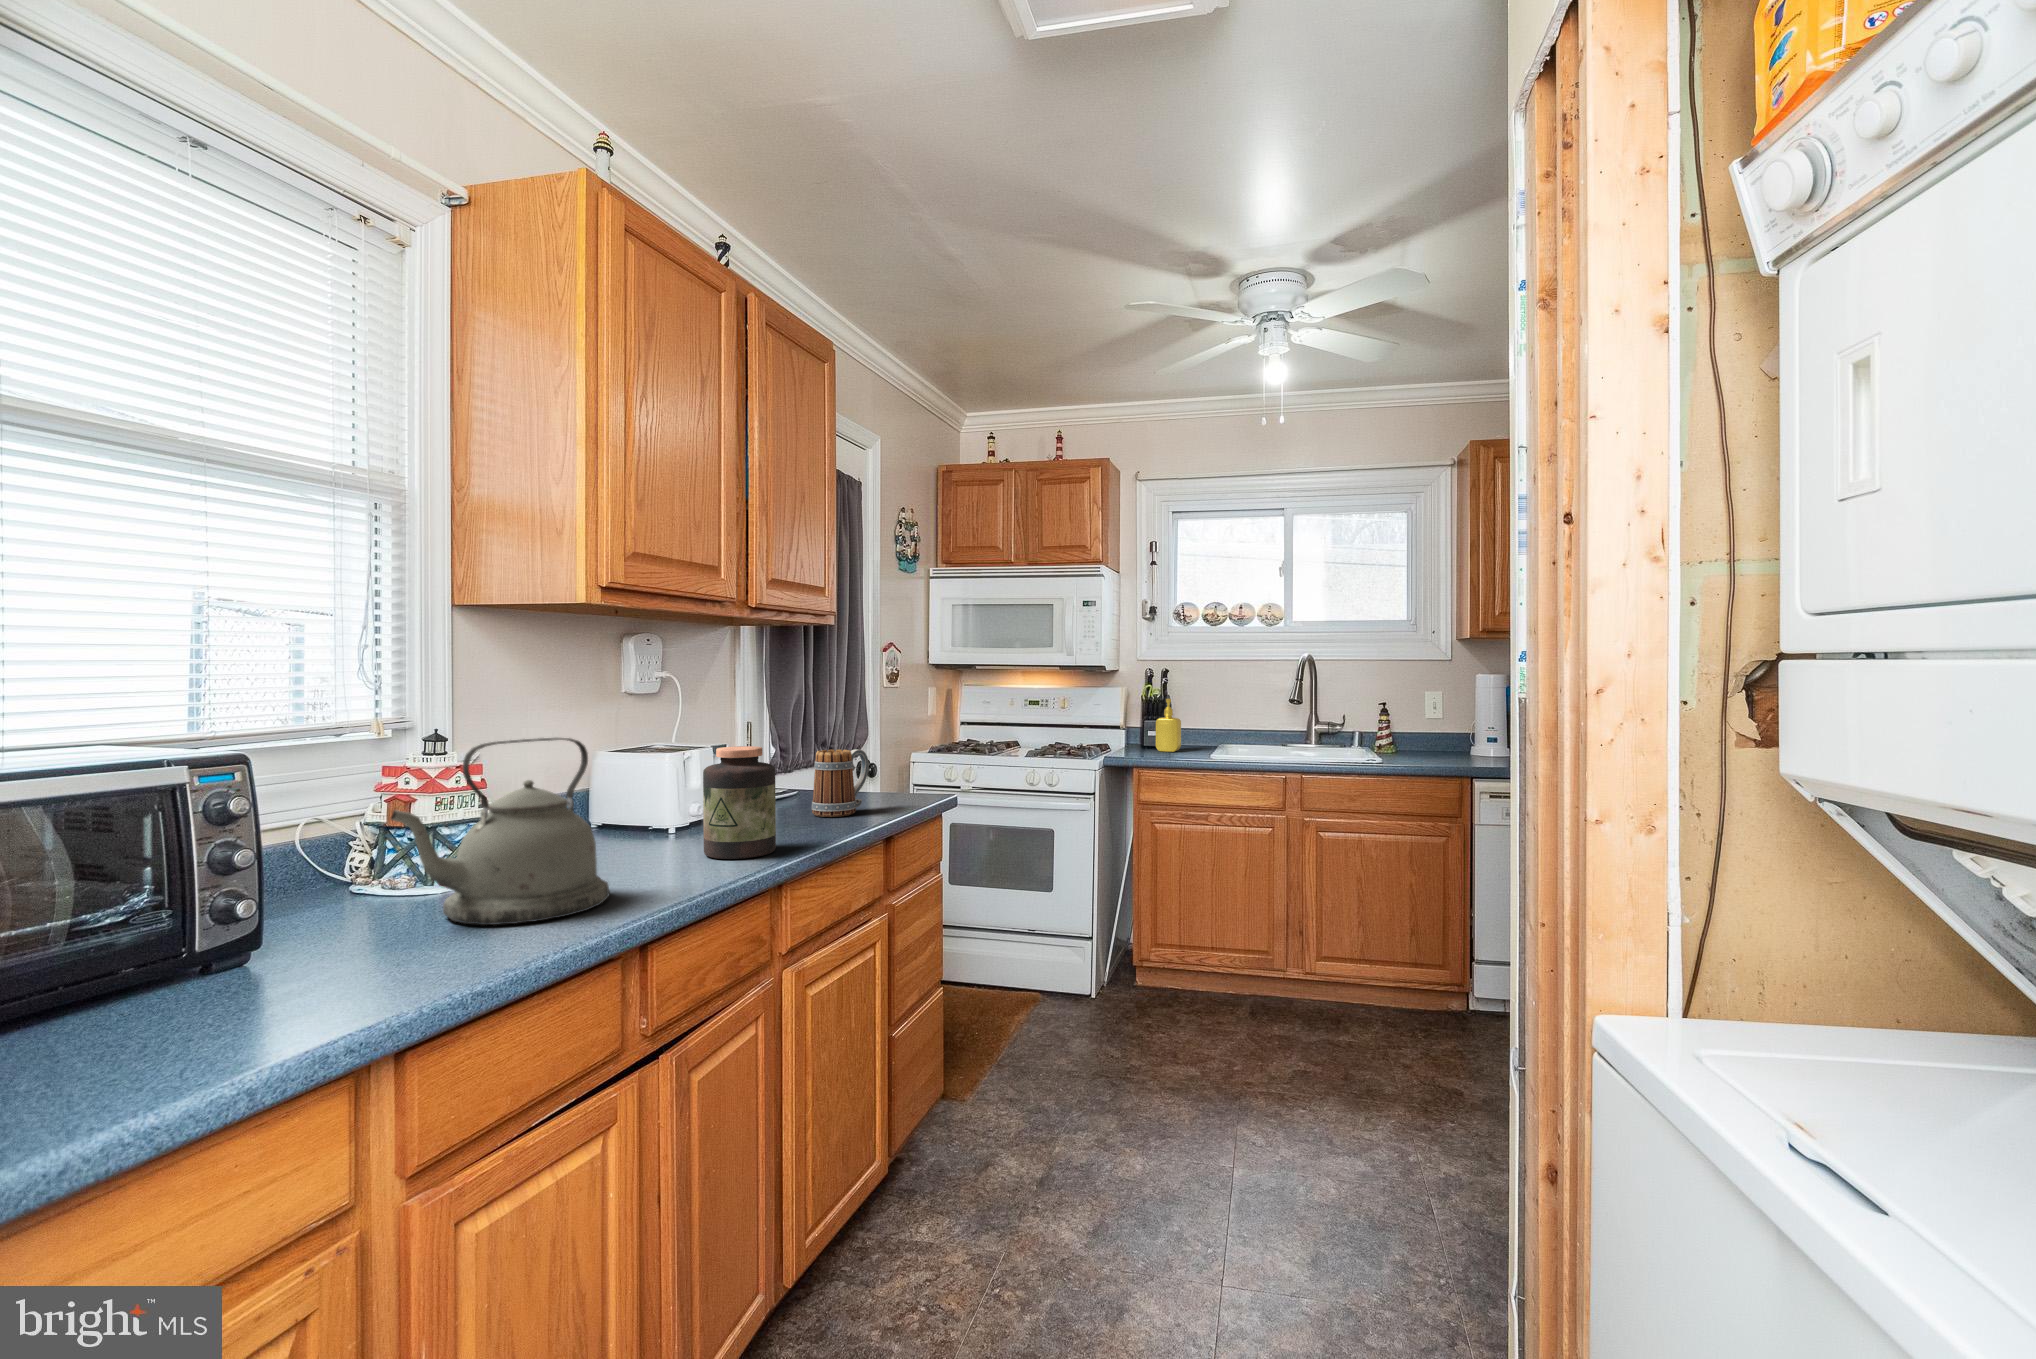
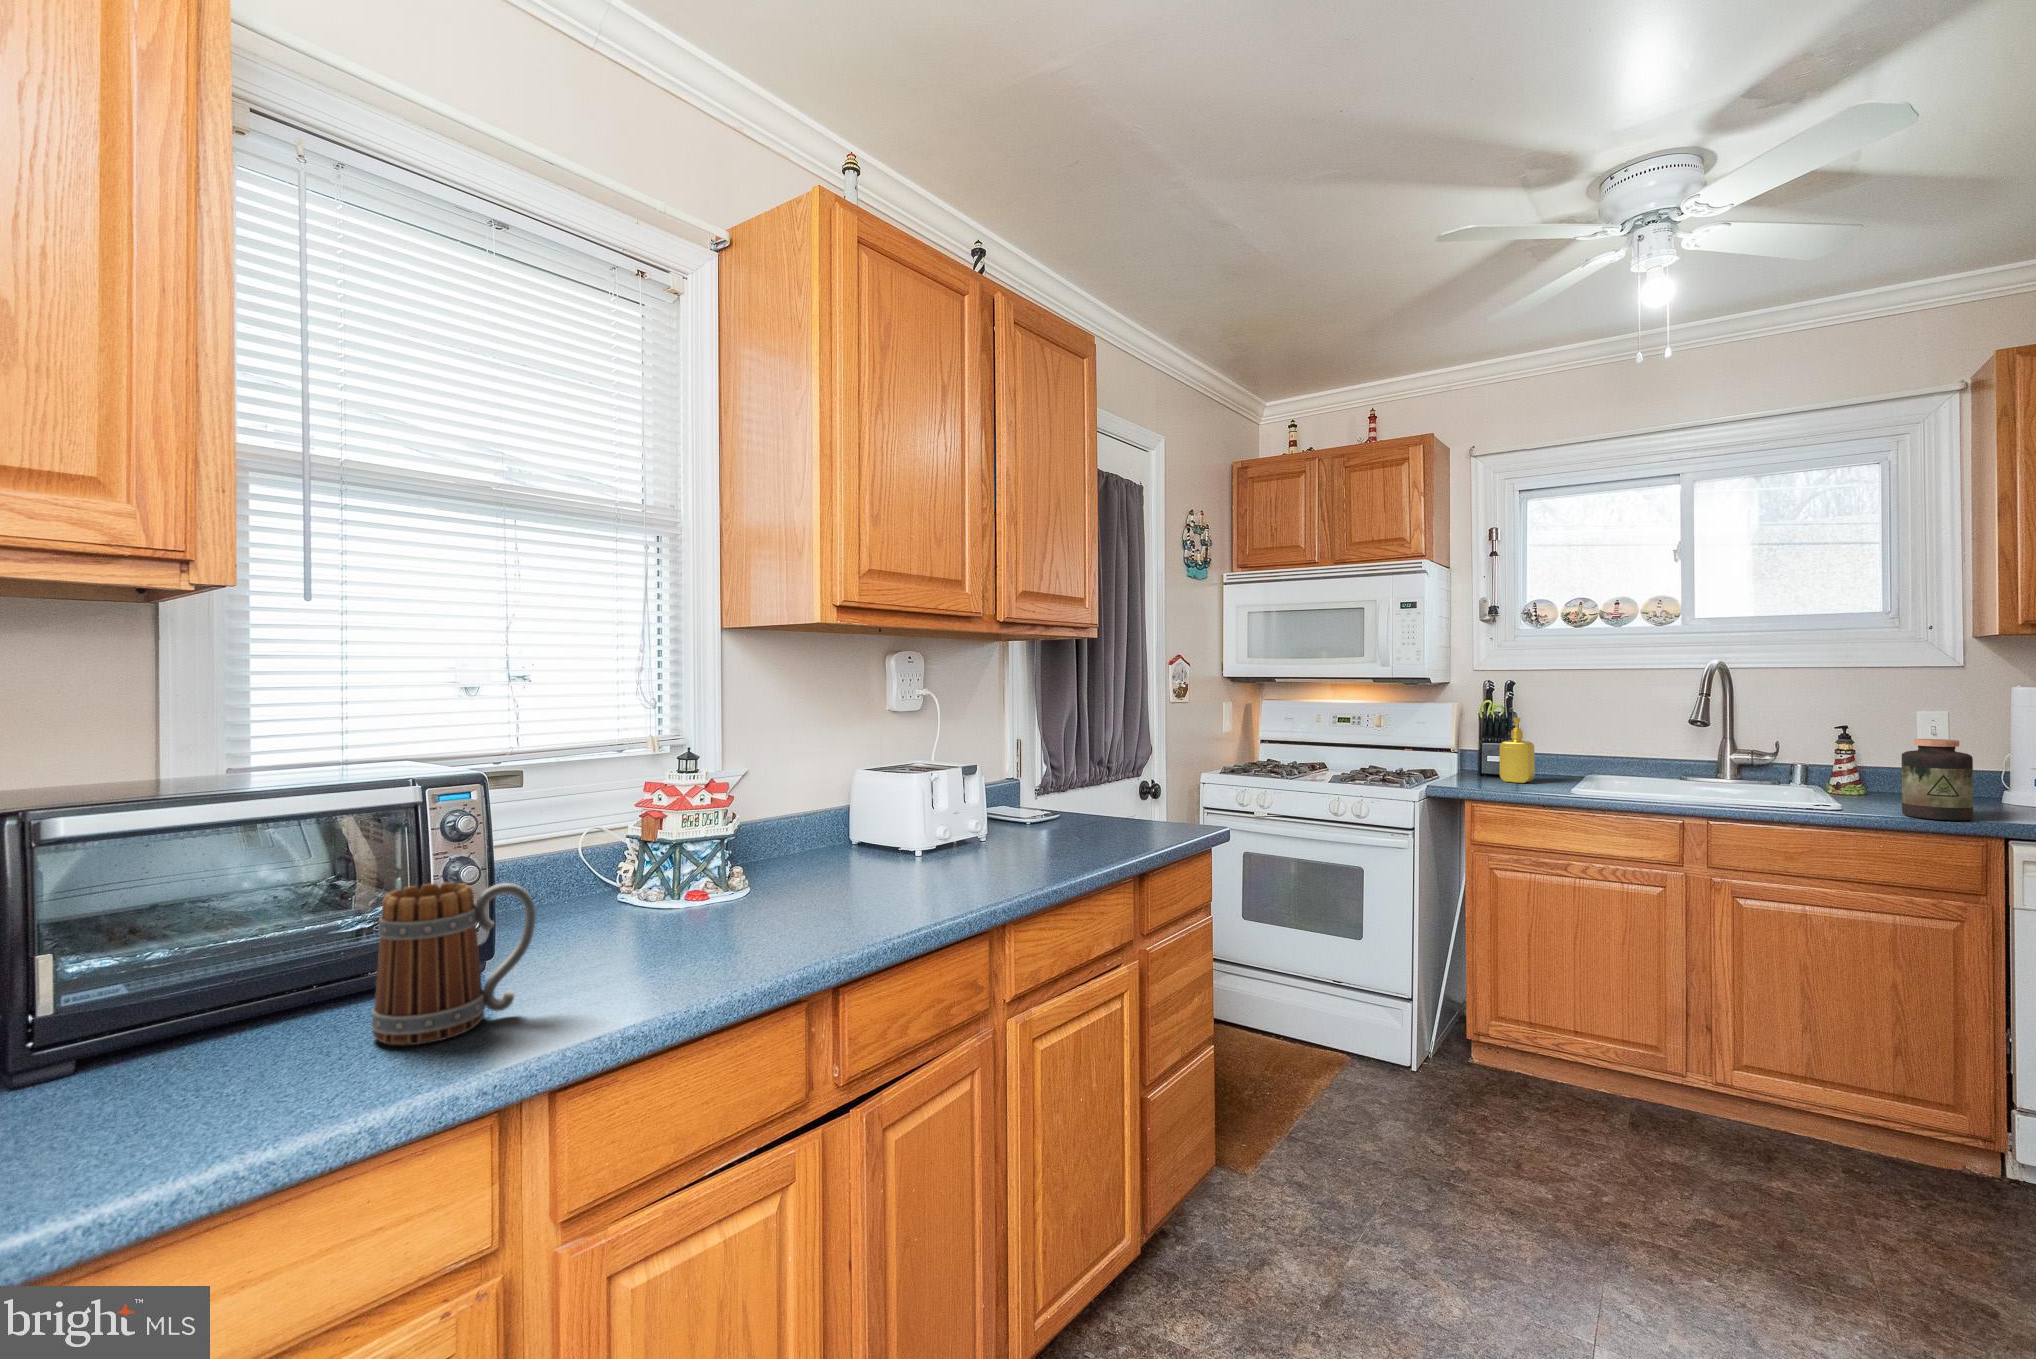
kettle: present [391,738,609,925] -> none [615,761,821,951]
jar: present [703,746,776,859] -> present [1902,739,1973,820]
mug: present [812,749,869,817] -> present [371,883,536,1045]

